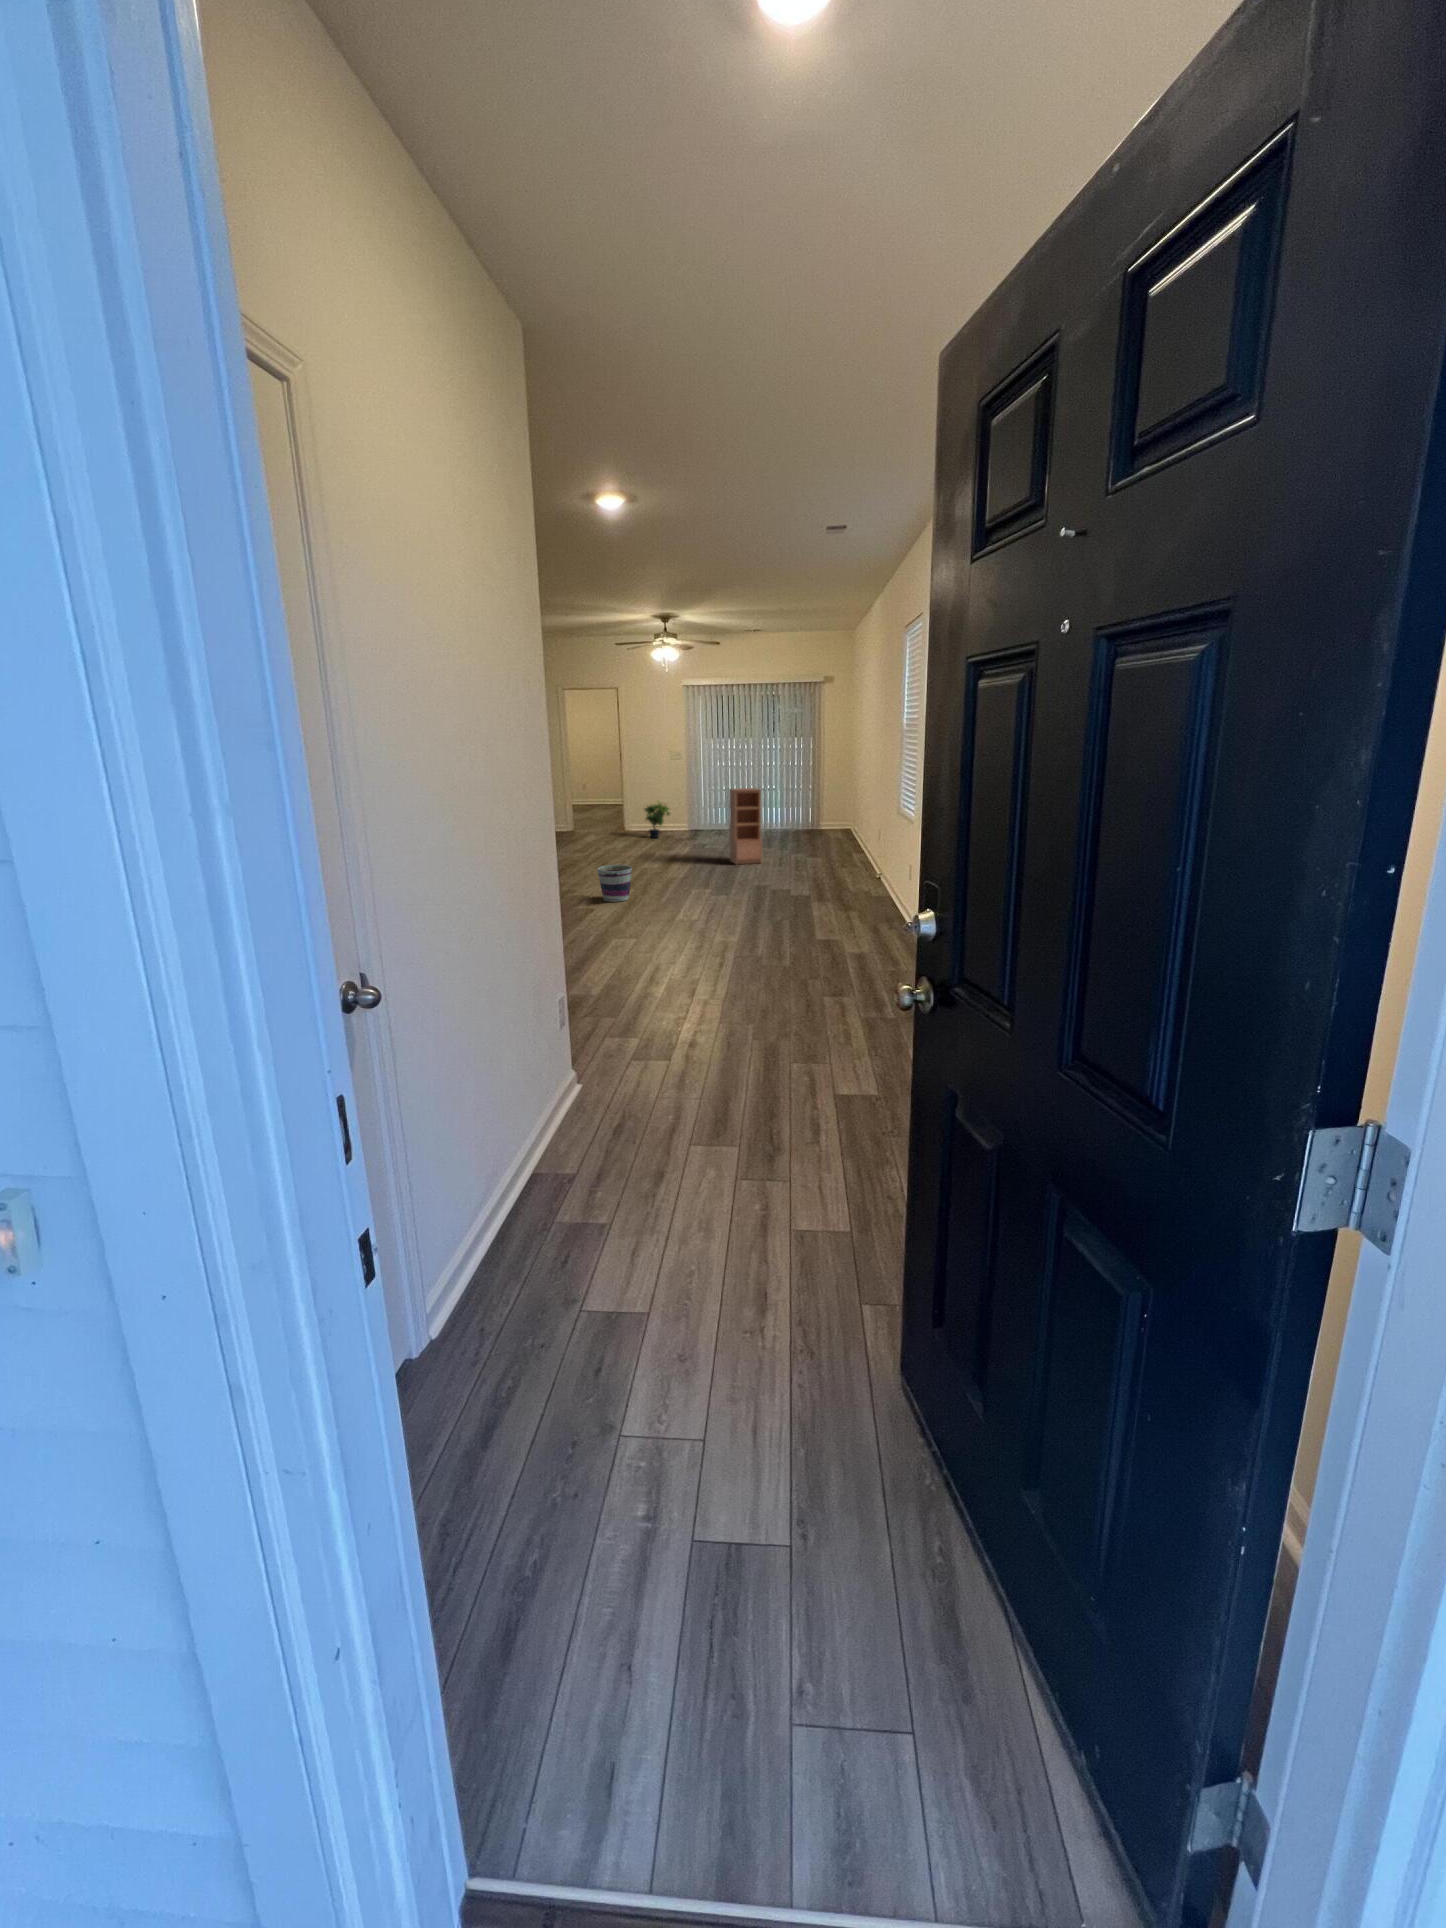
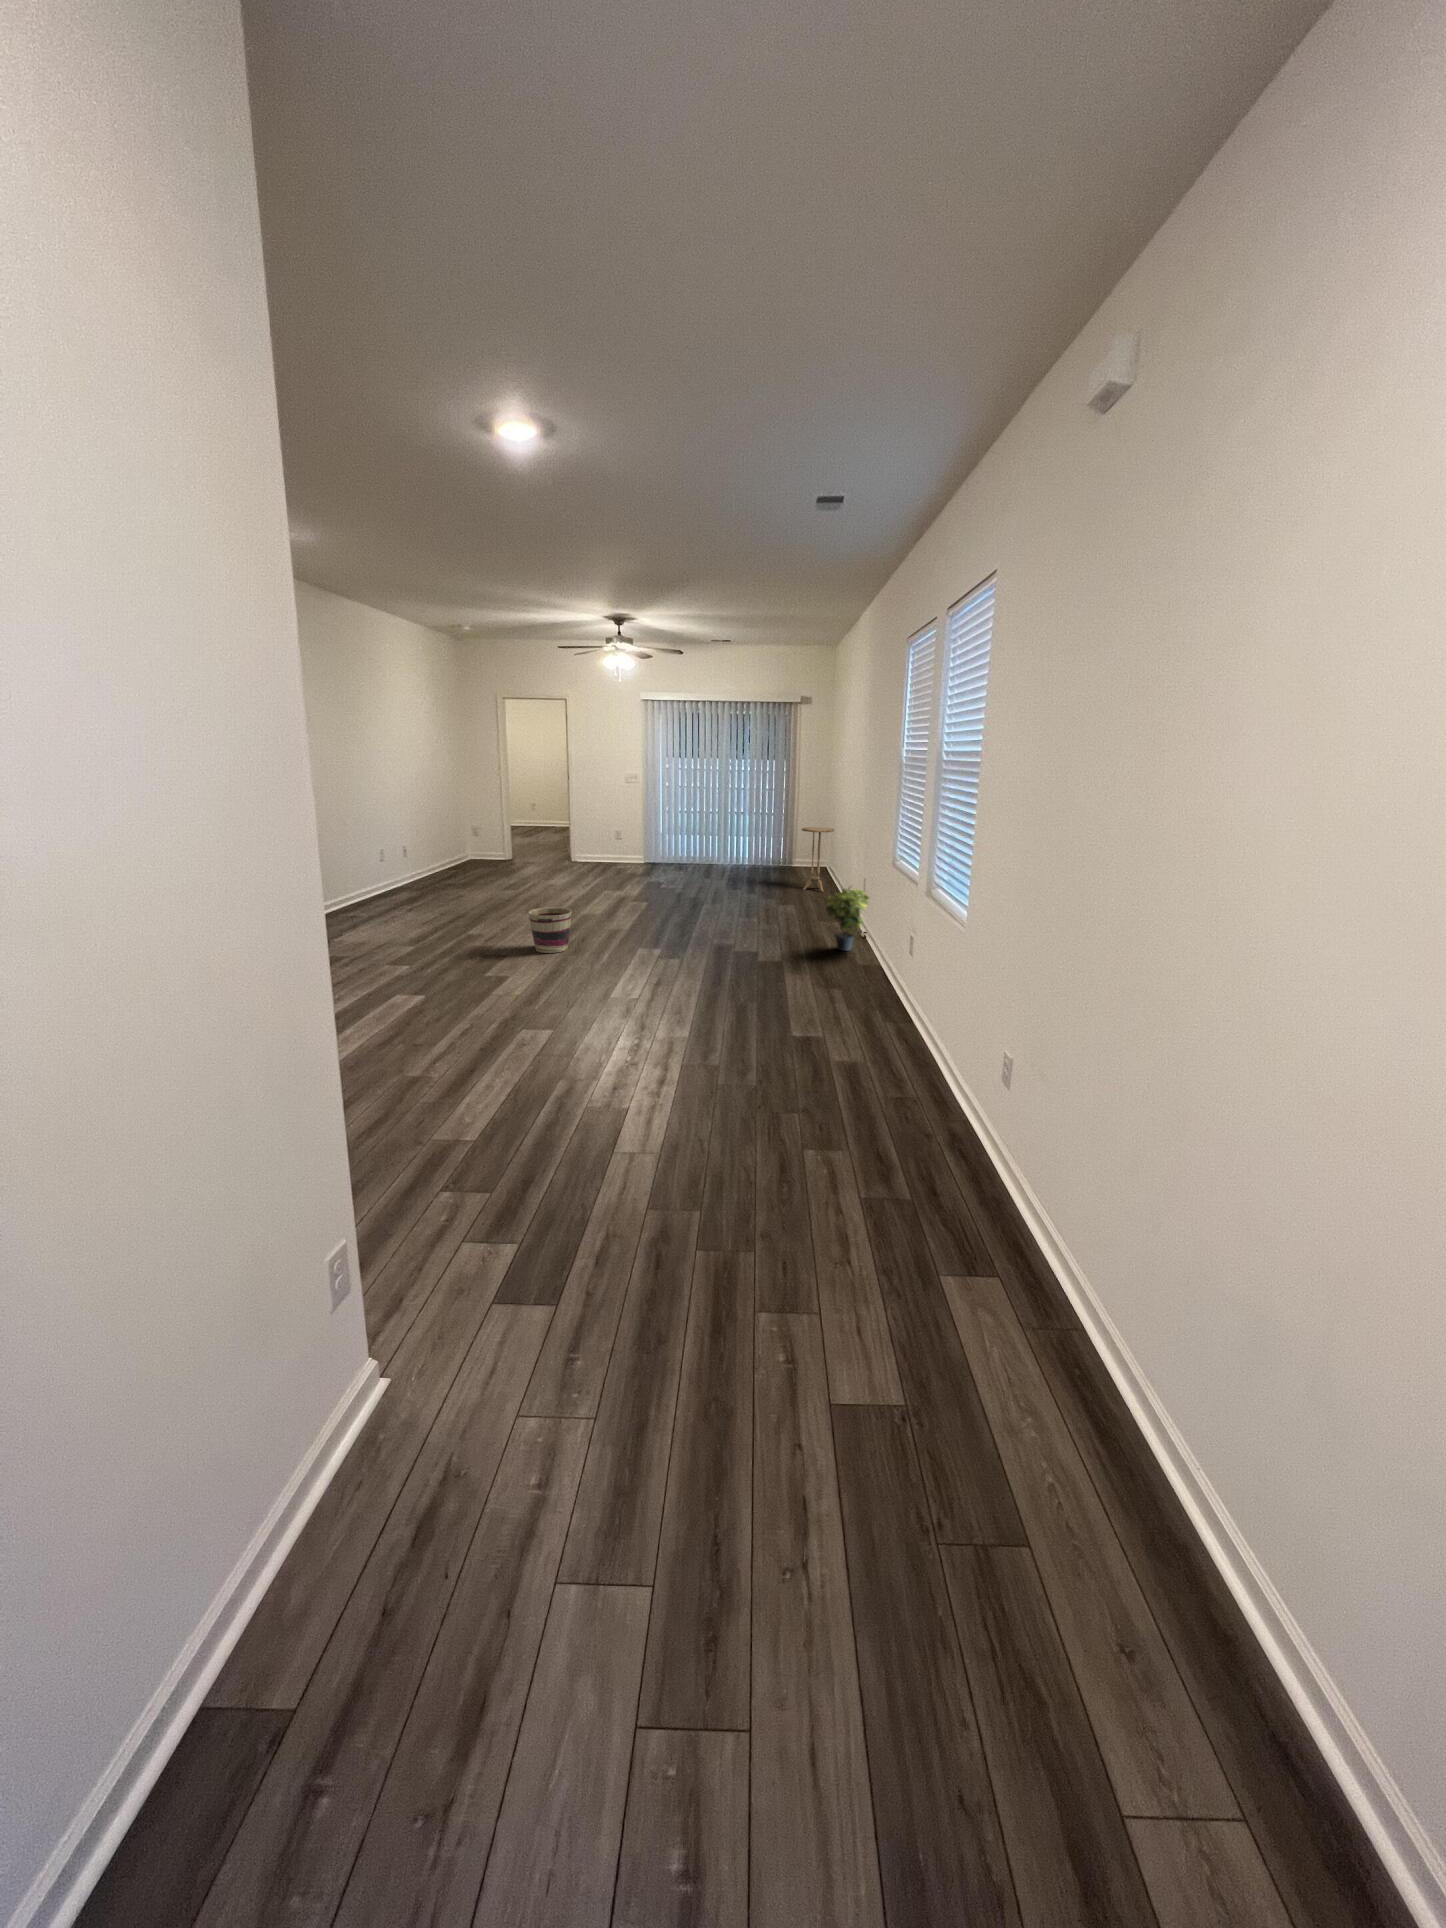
bookcase: present [729,788,762,864] -> none [691,817,729,905]
side table: none [827,796,856,853] -> present [802,828,834,892]
potted plant: present [645,802,670,838] -> present [825,887,869,951]

